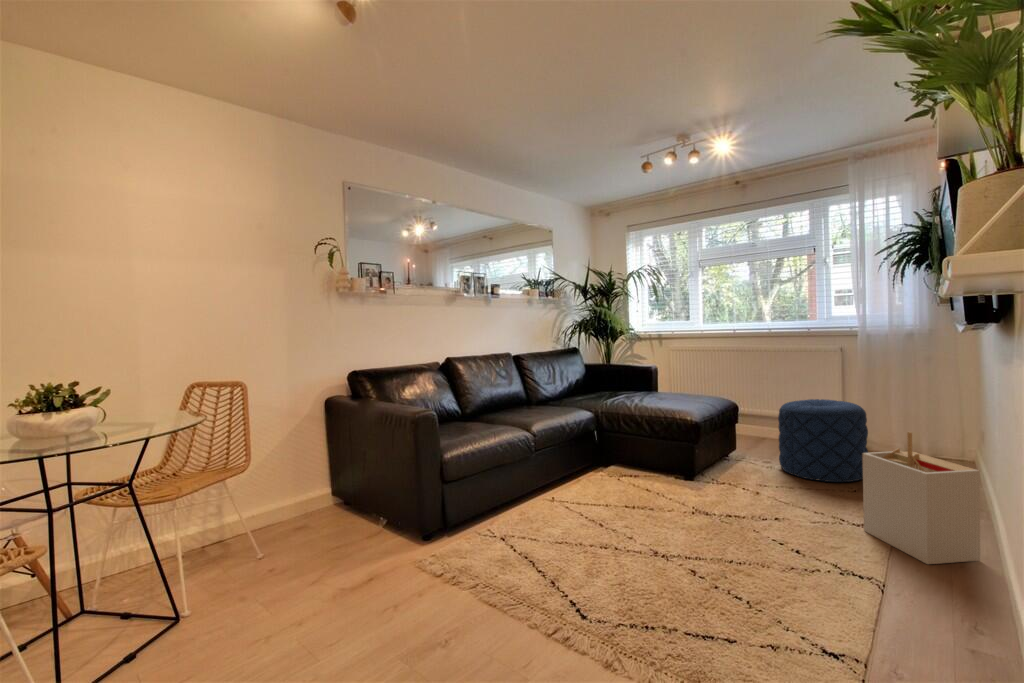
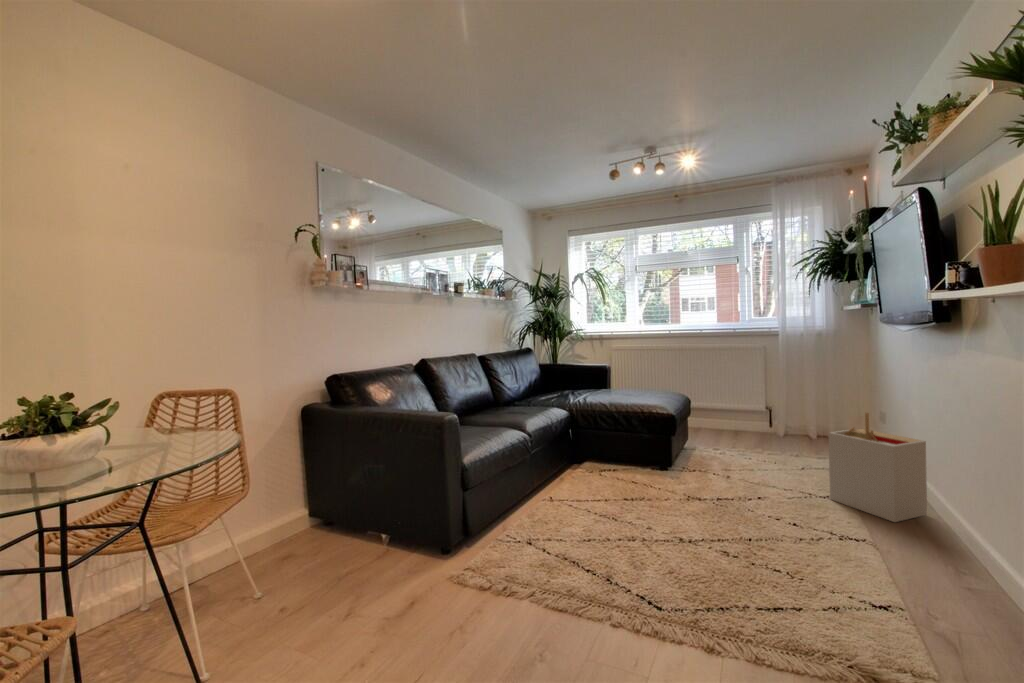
pouf: present [778,399,868,482] -> none [727,389,802,460]

